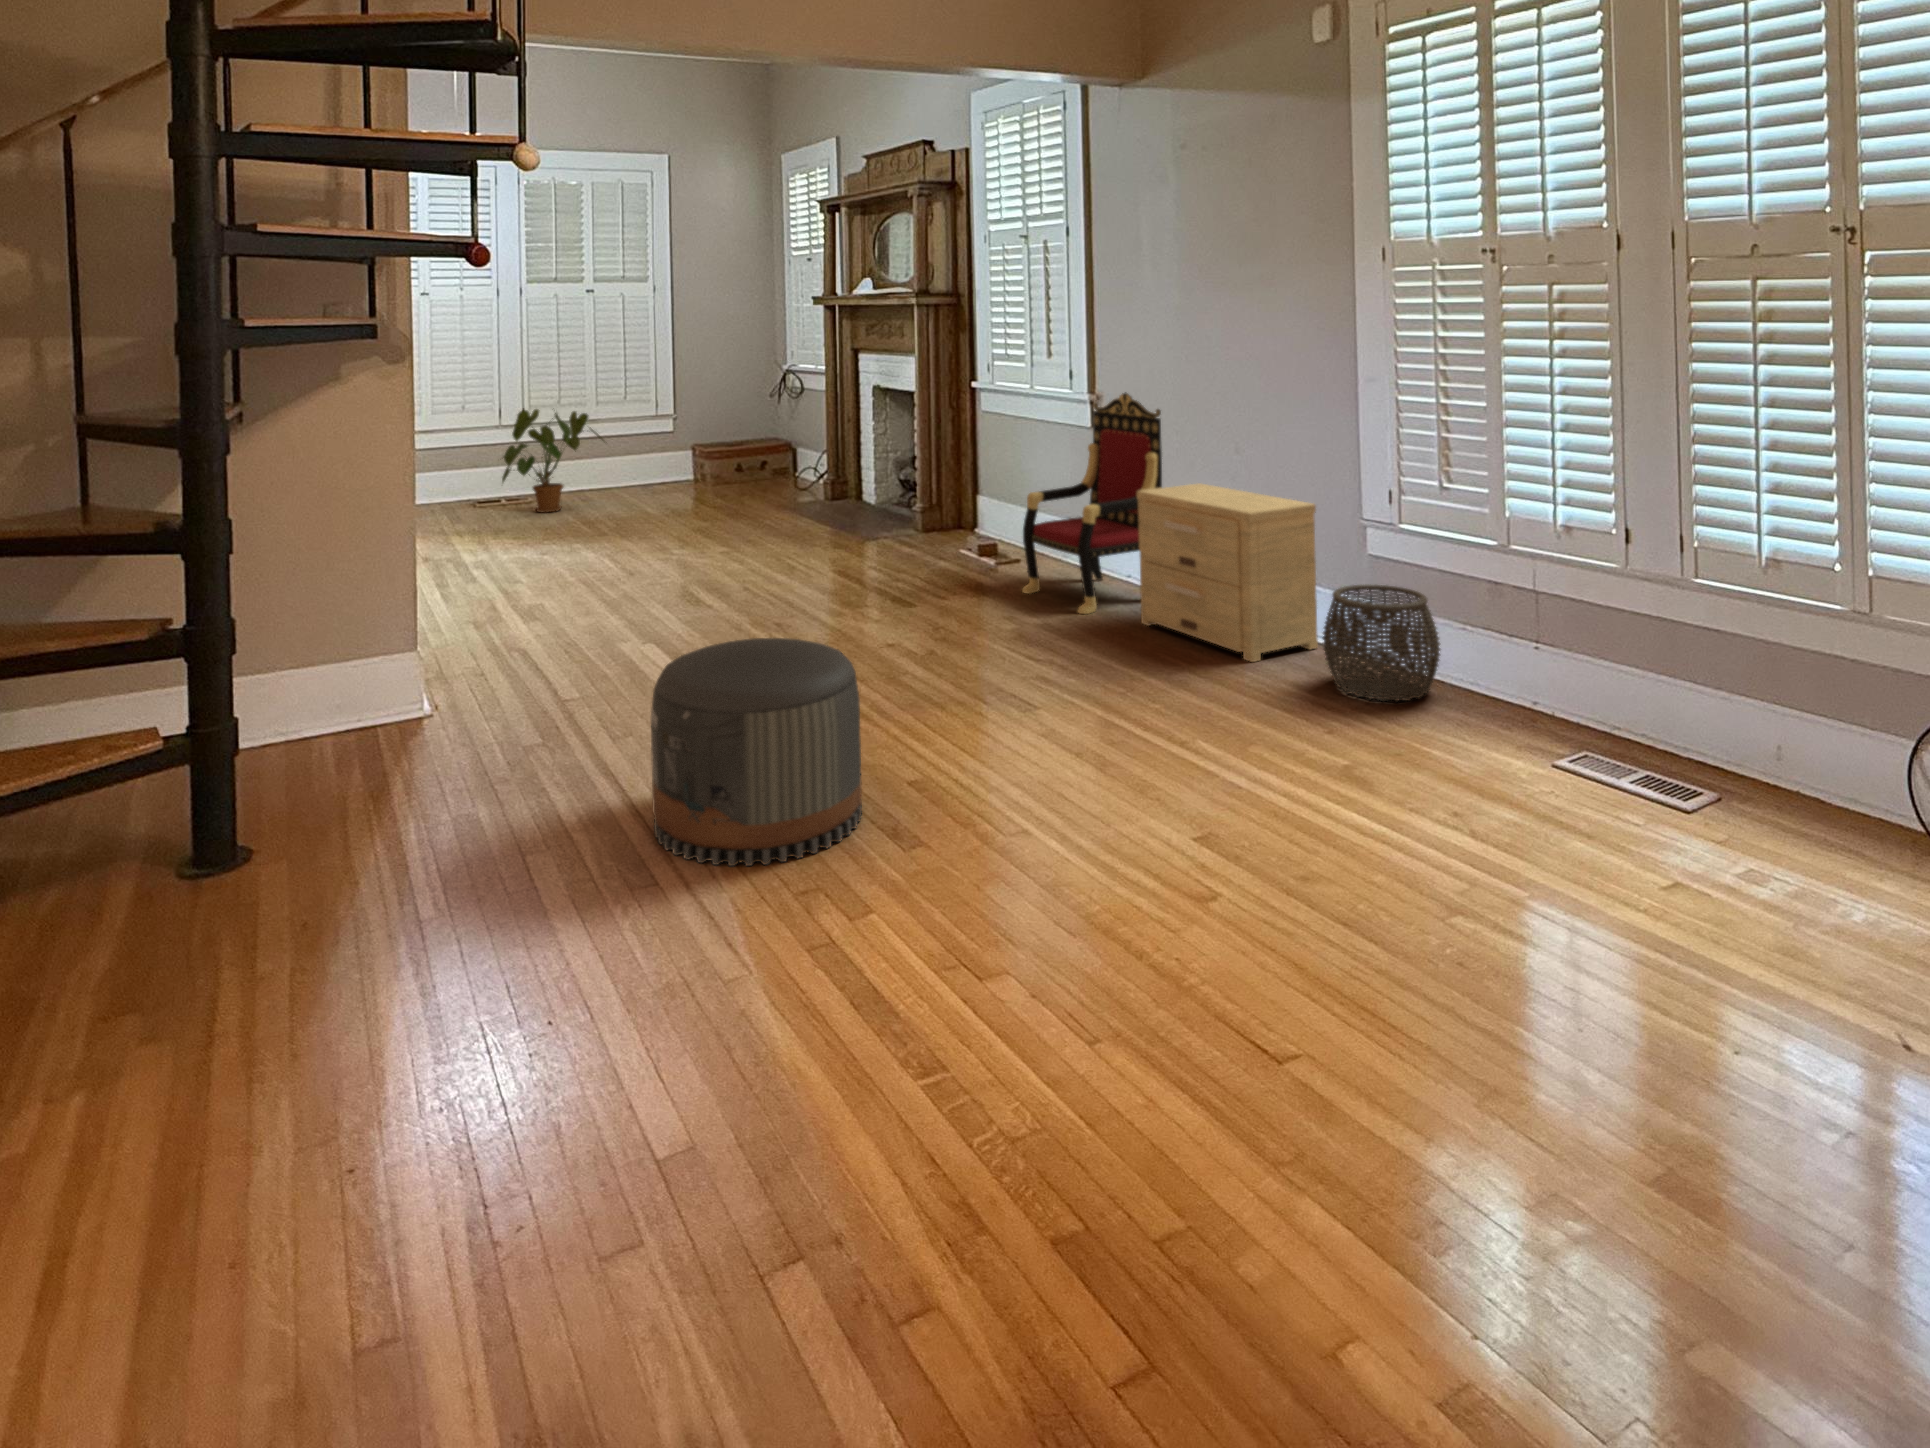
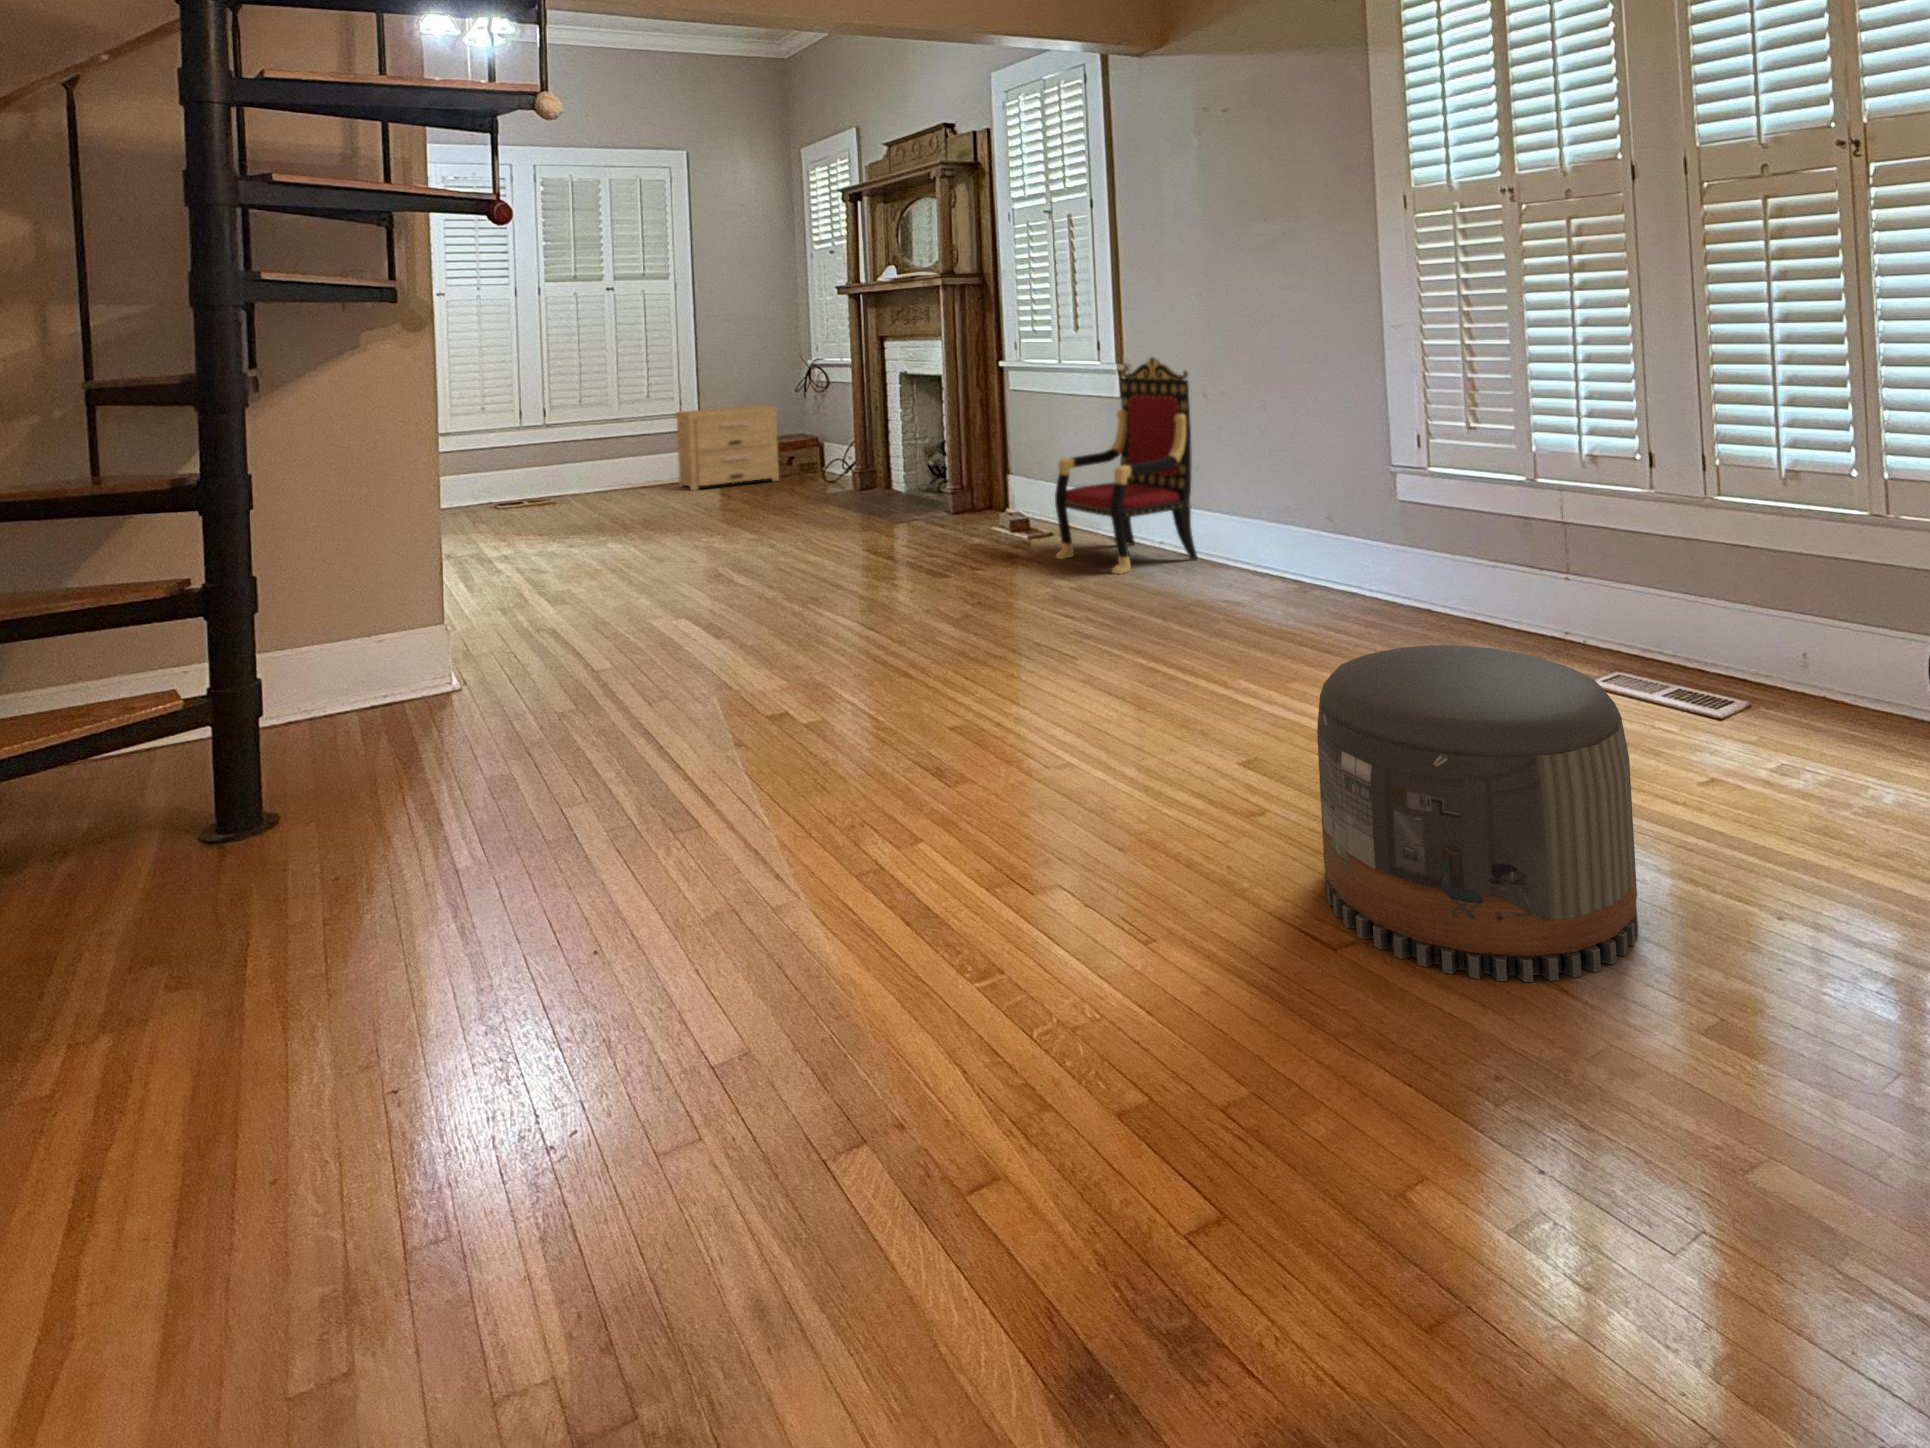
house plant: present [502,409,604,513] -> none [524,403,639,508]
side table: present [1137,483,1318,662] -> present [676,405,779,491]
woven basket: present [1323,585,1440,701] -> none [1355,525,1471,636]
pouf: present [651,638,862,866] -> present [1317,645,1638,982]

